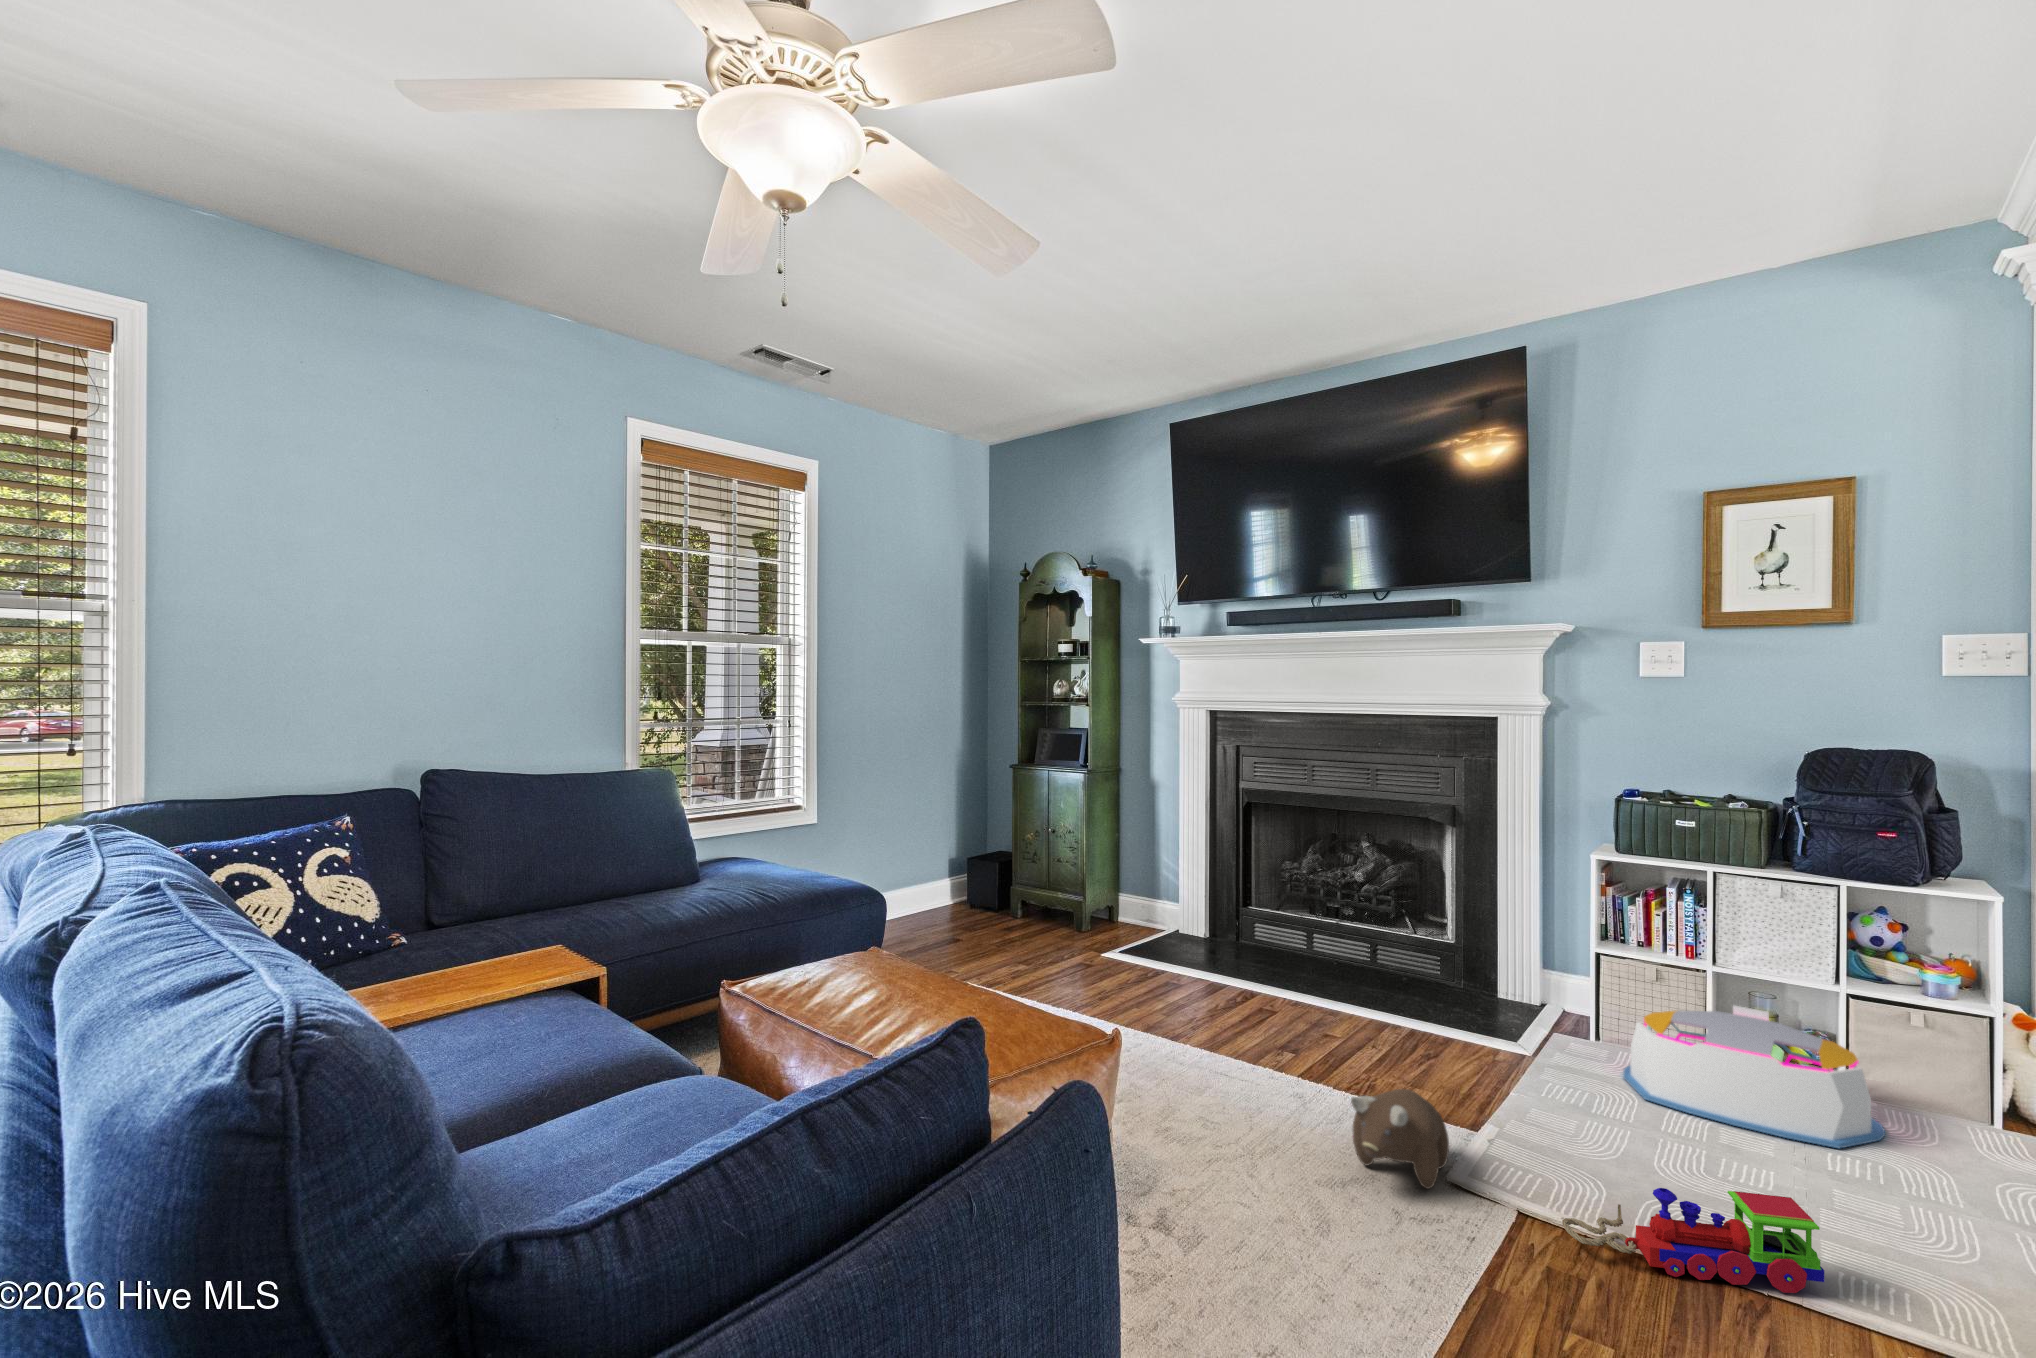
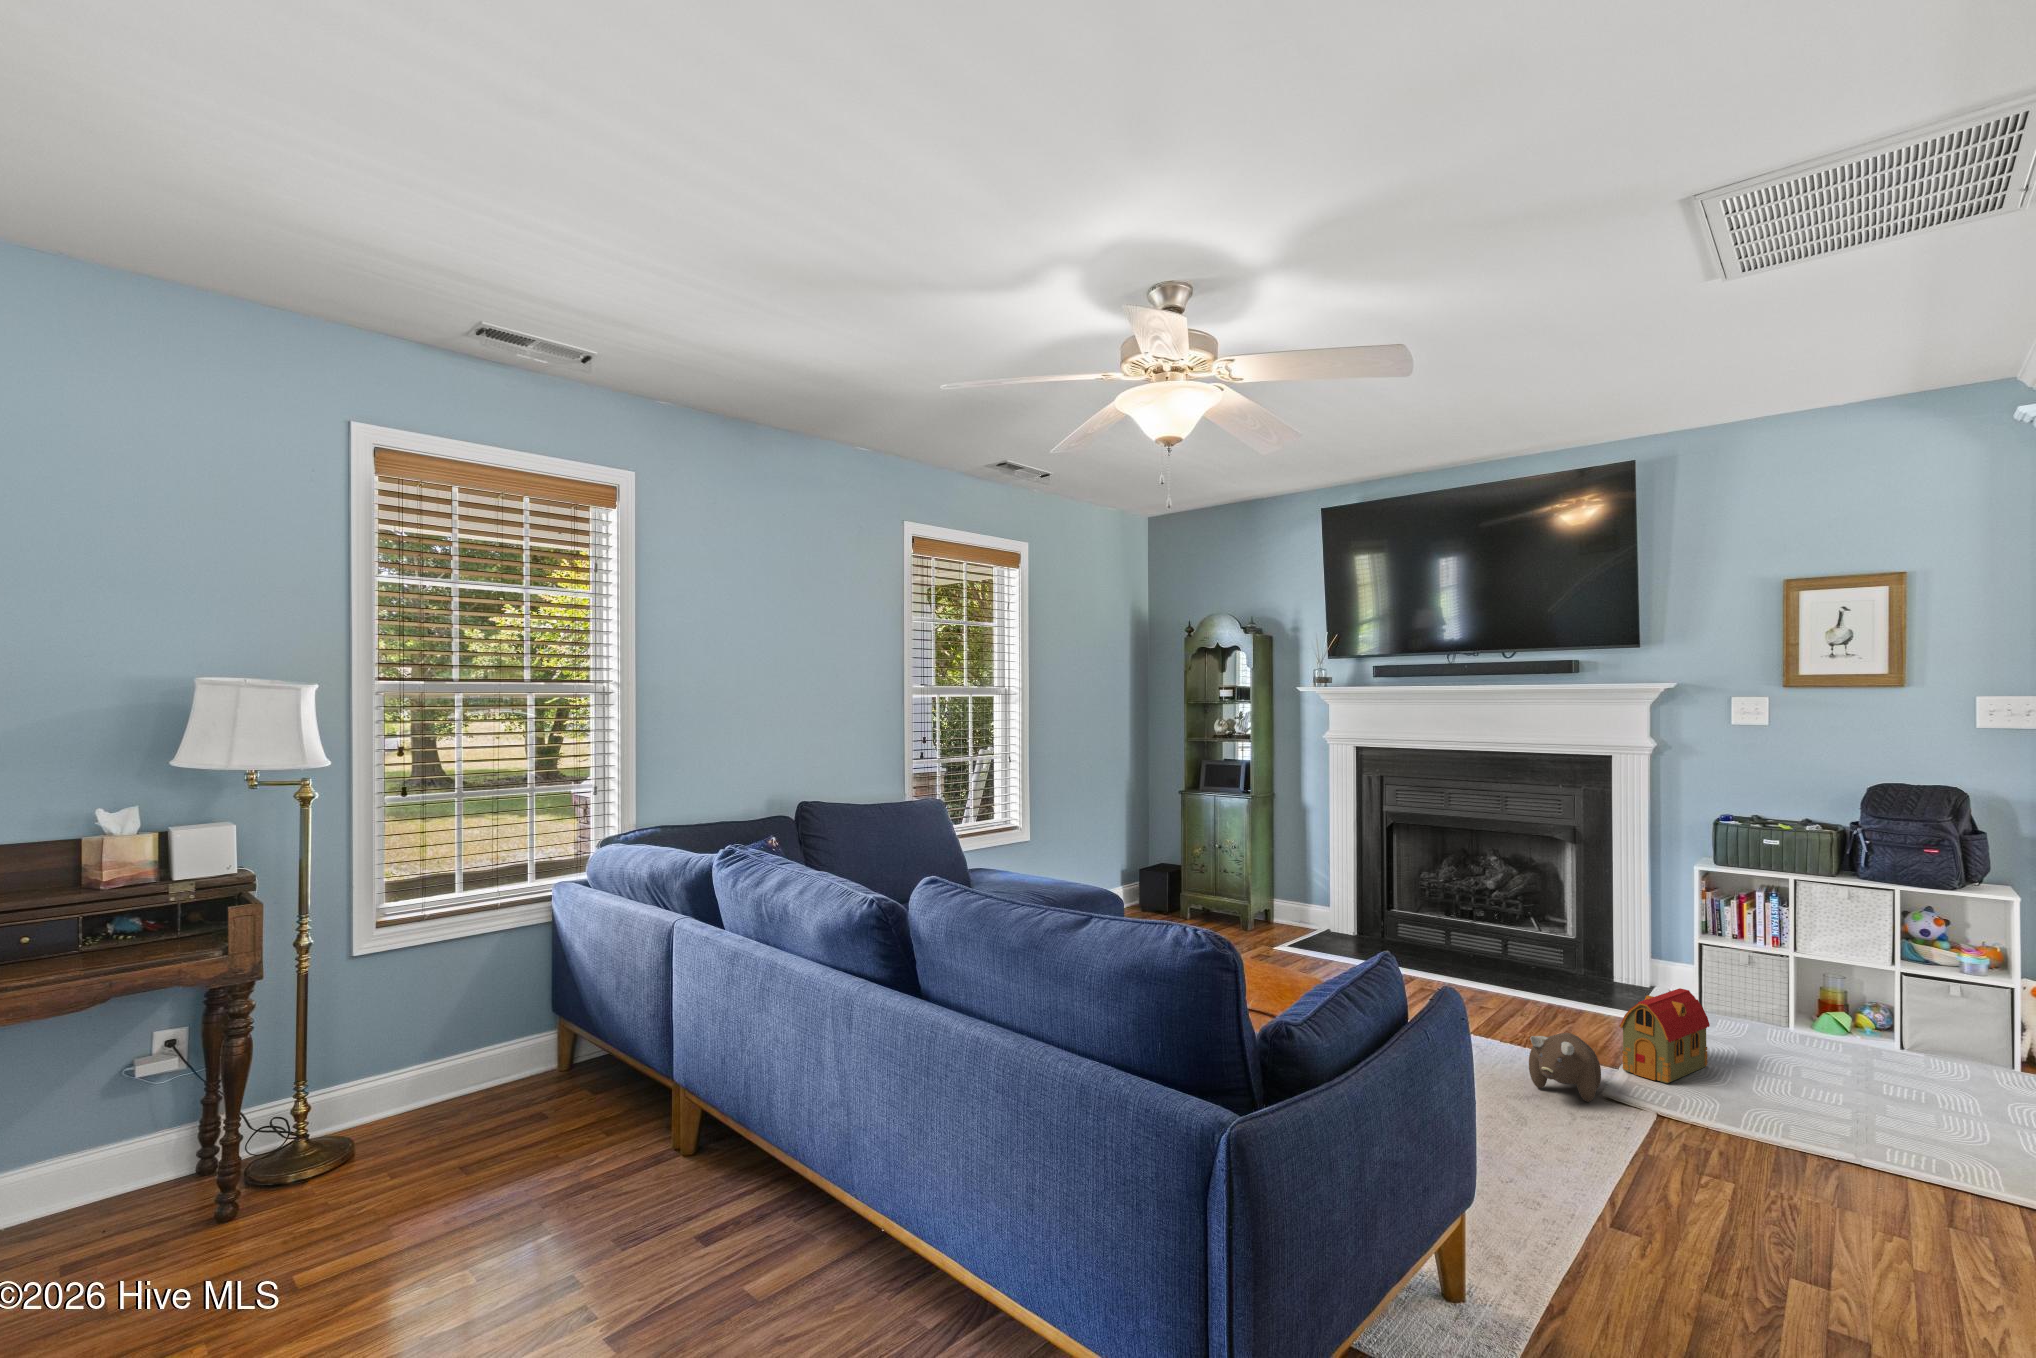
storage bin: present [1624,1006,1885,1148] -> none [1725,982,1928,1082]
toy house: none [1481,1019,1600,1155] -> present [1620,988,1710,1083]
toy train: present [1562,1188,1824,1293] -> none [1690,1091,1876,1158]

